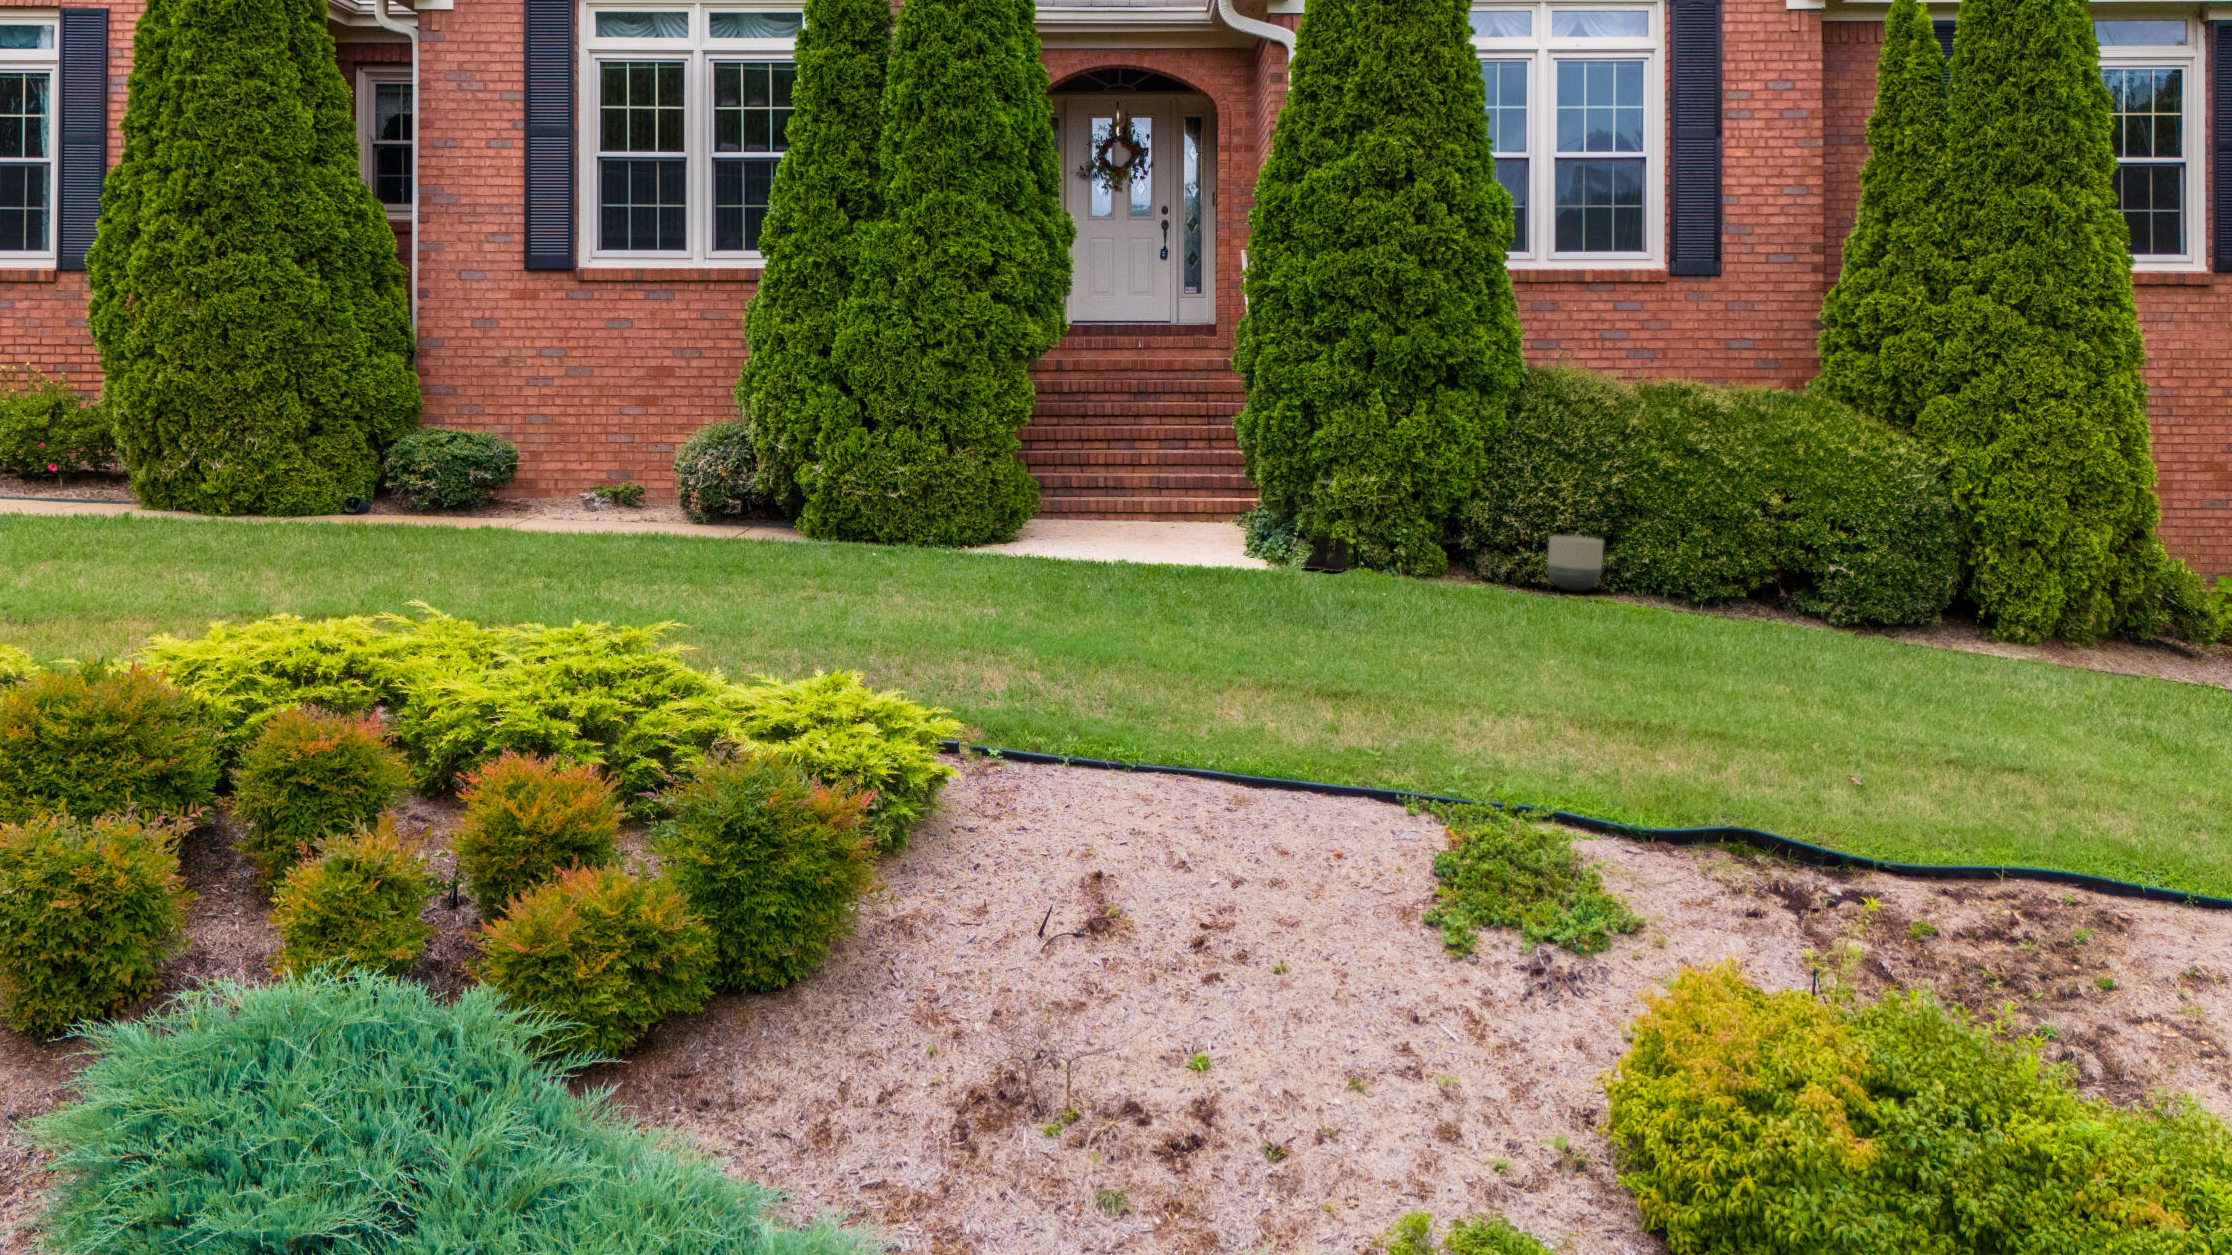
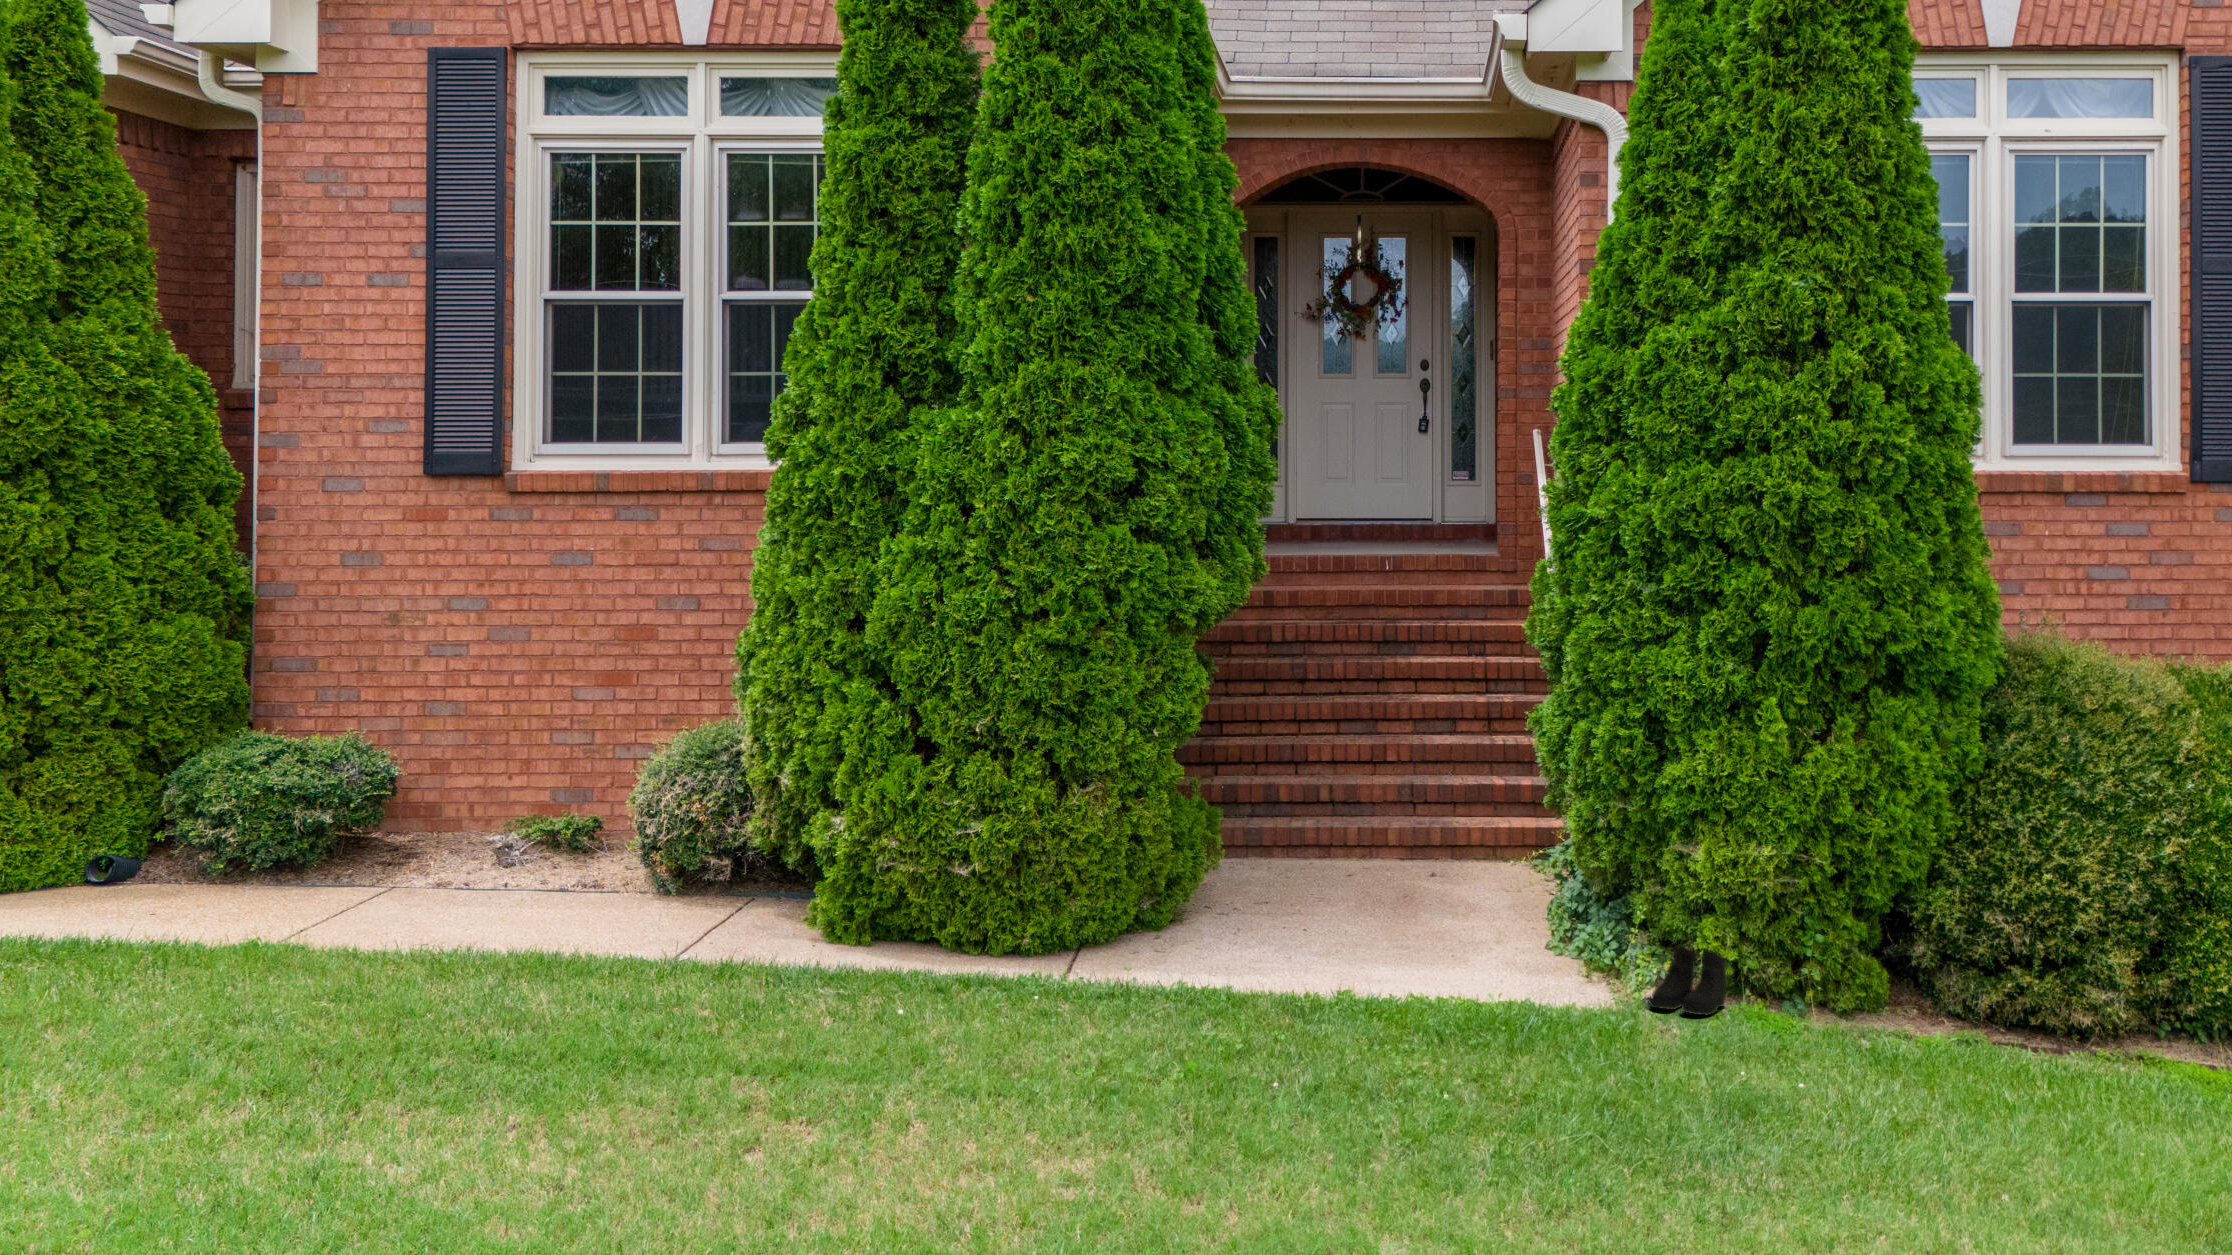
planter: present [1547,536,1603,591] -> none [2063,950,2155,1051]

